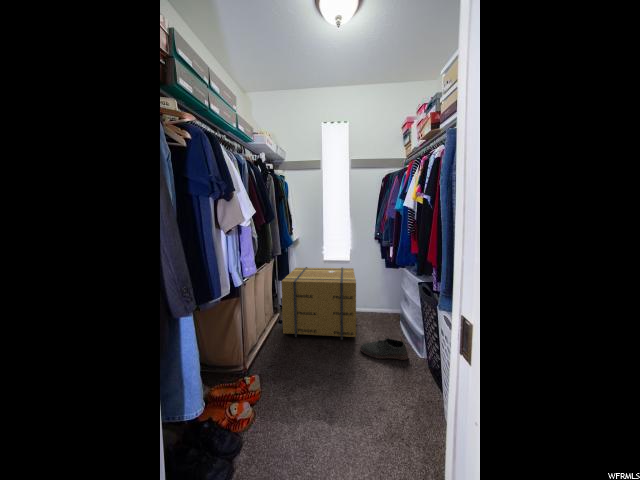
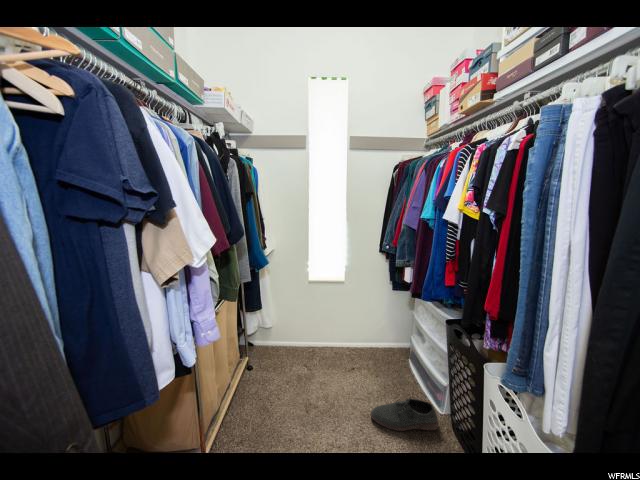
cardboard box: present [281,267,356,340] -> none [253,289,364,402]

